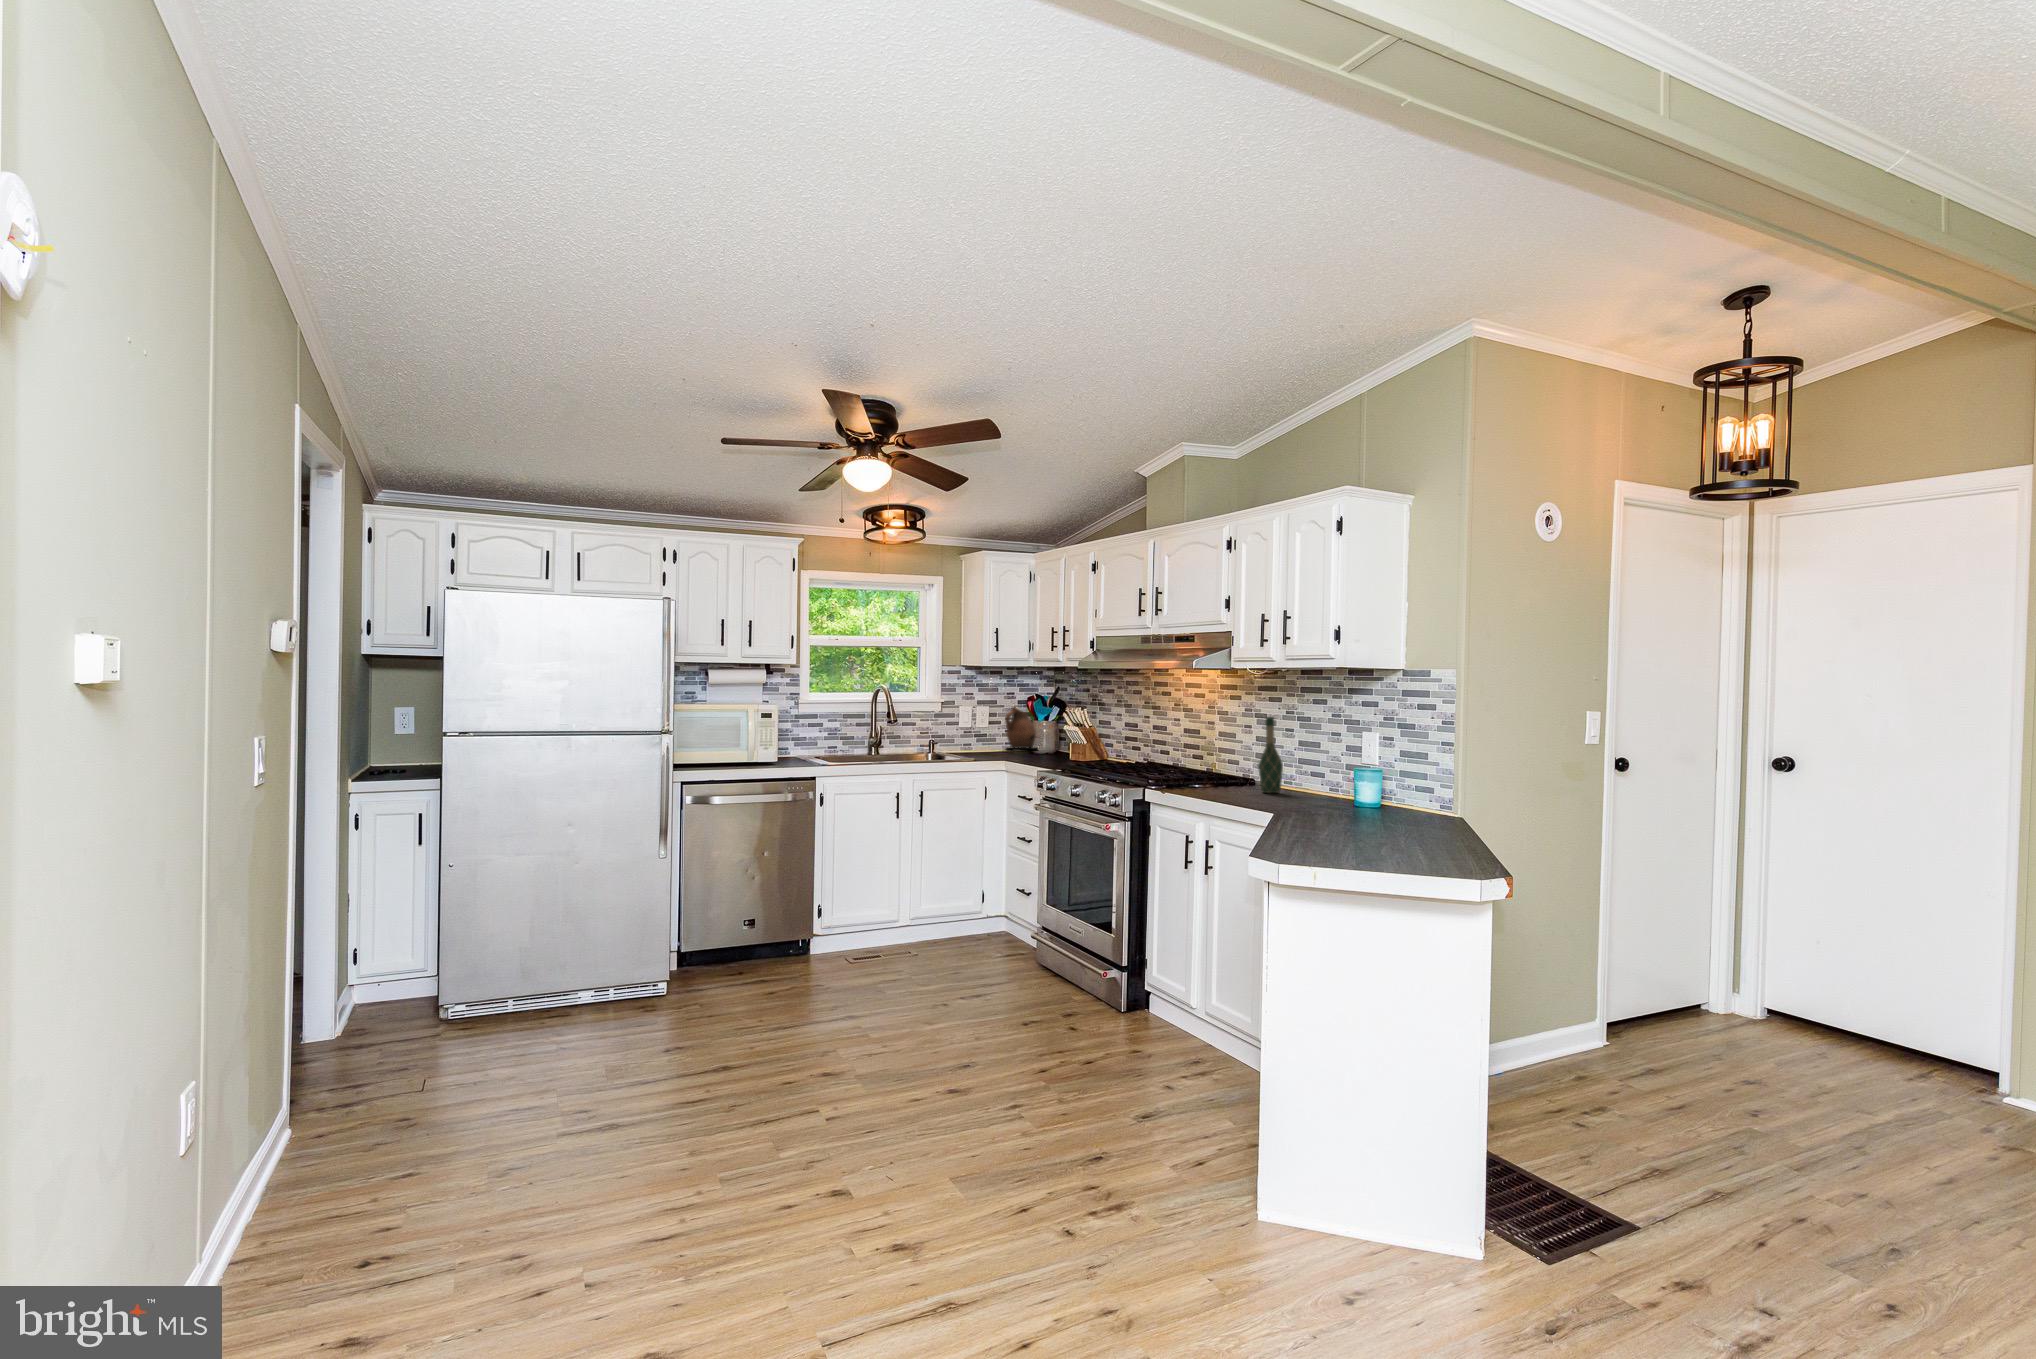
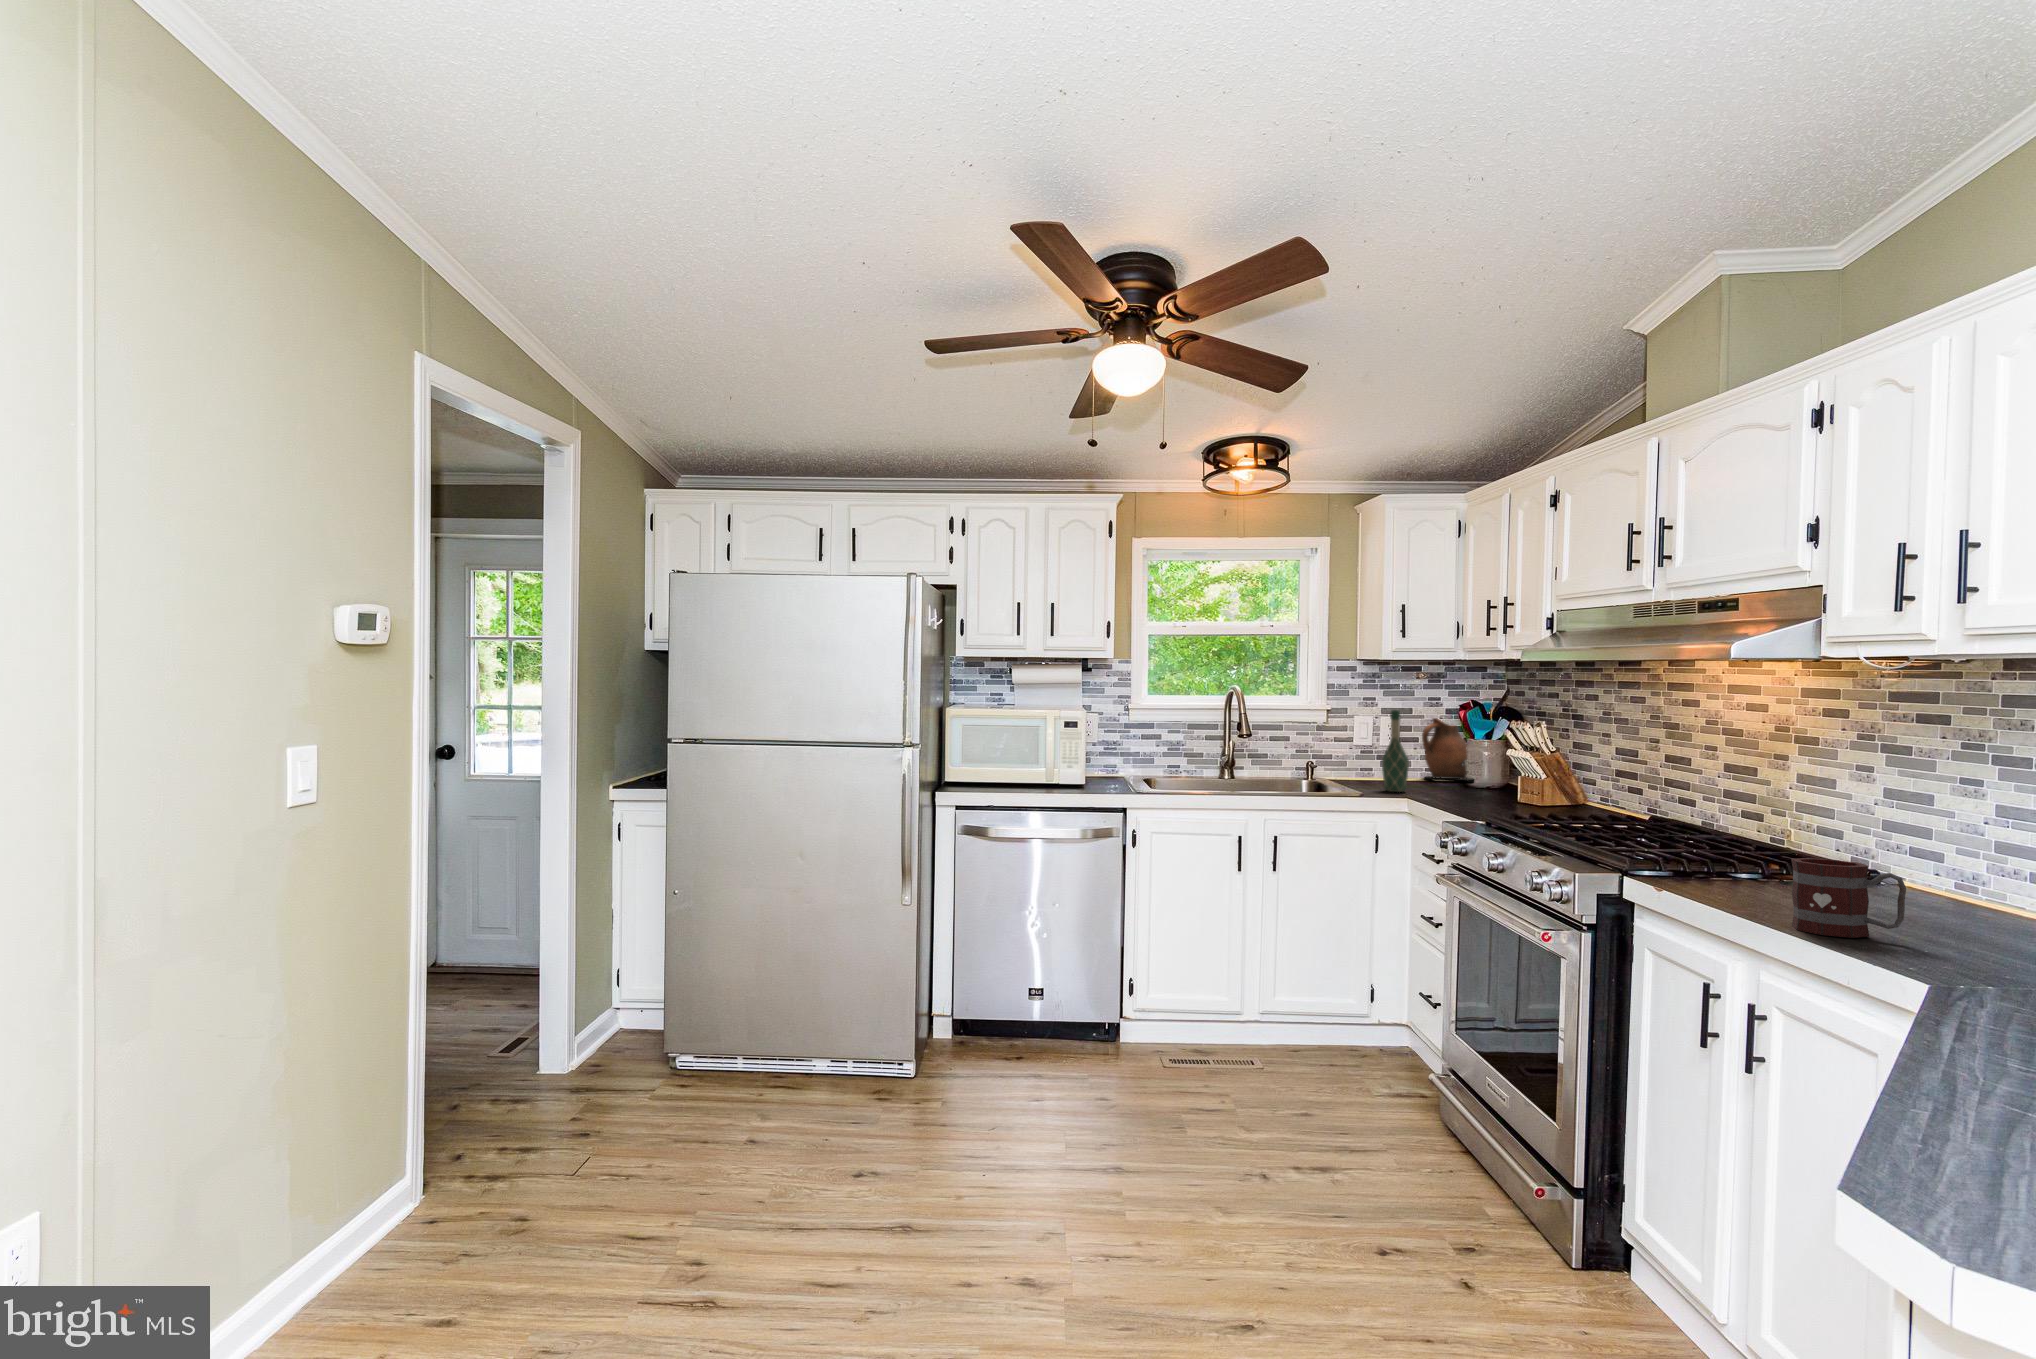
wine bottle: present [1258,717,1283,793] -> present [1382,710,1409,792]
mug: none [1219,766,1262,801] -> present [1791,858,1906,938]

